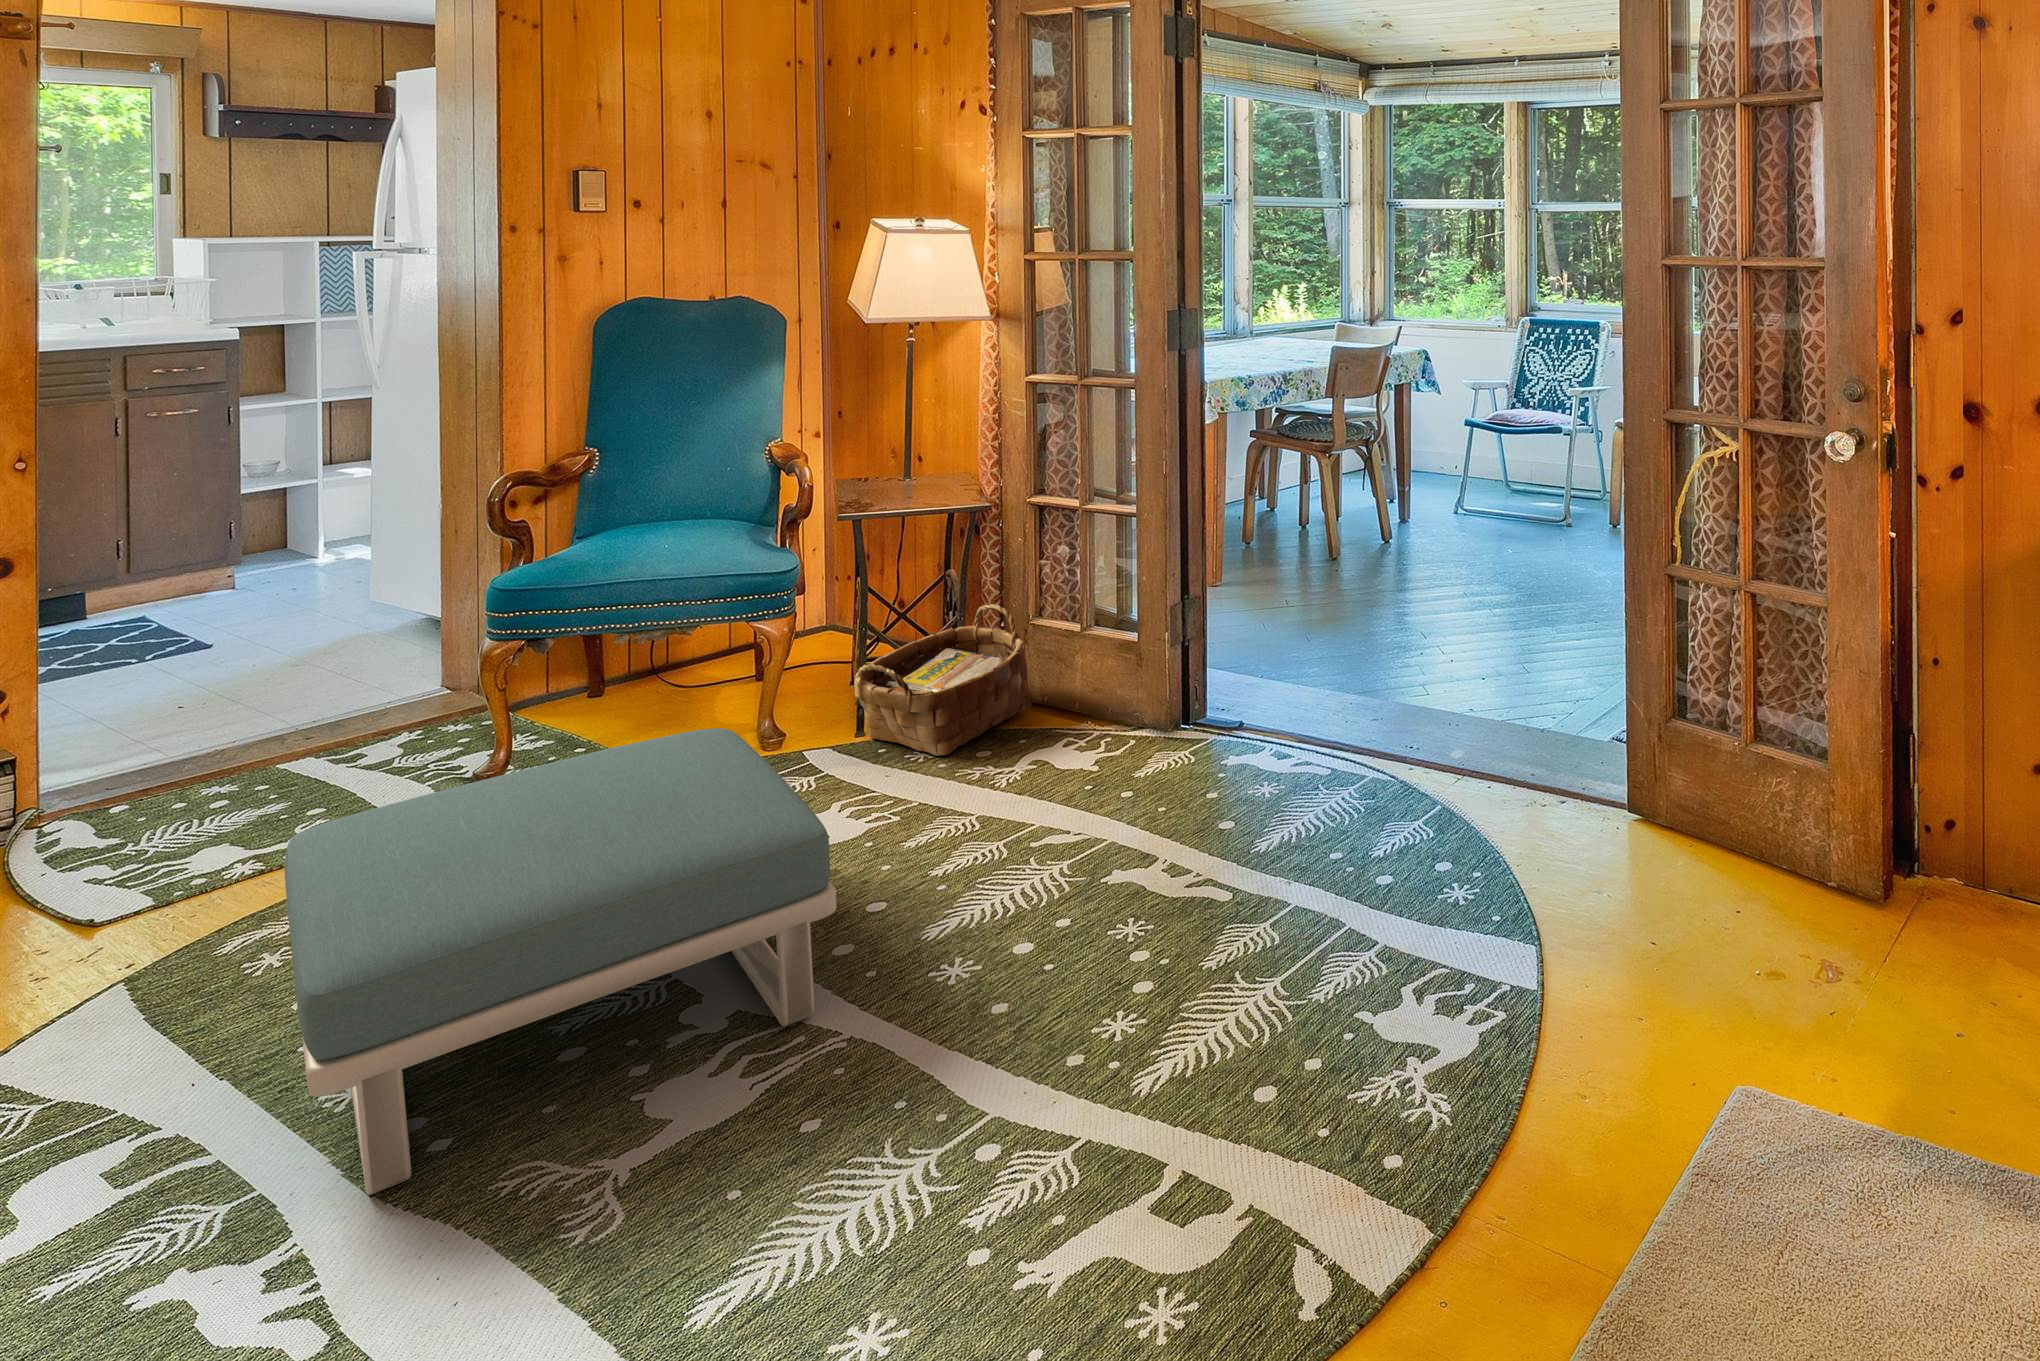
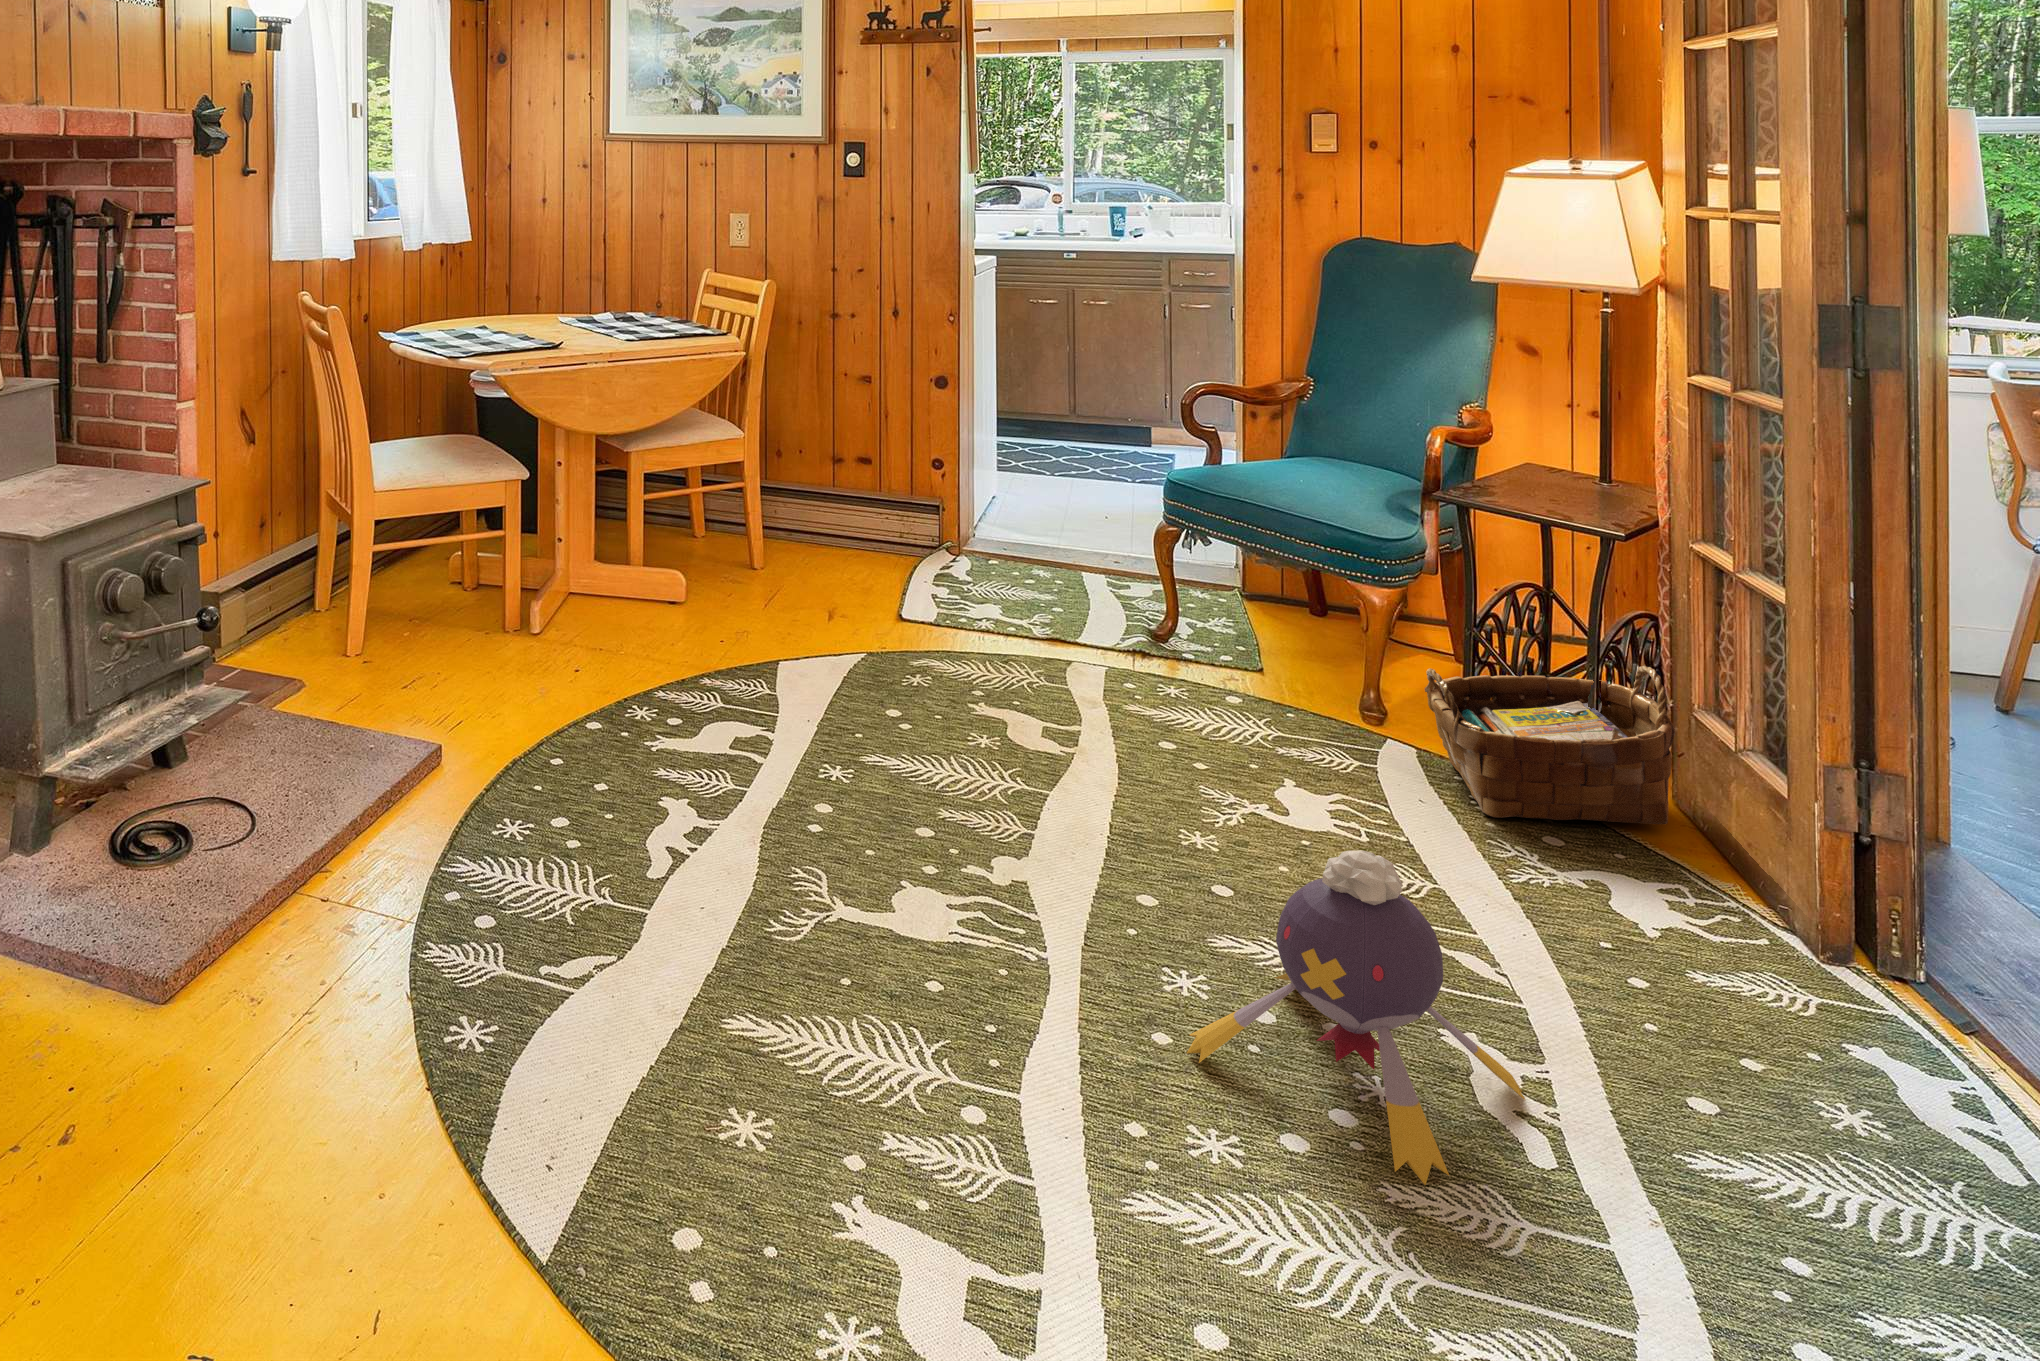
footstool: present [285,728,836,1195] -> none [745,592,1185,922]
plush toy: none [1001,766,1219,1001] -> present [1187,850,1525,1185]

